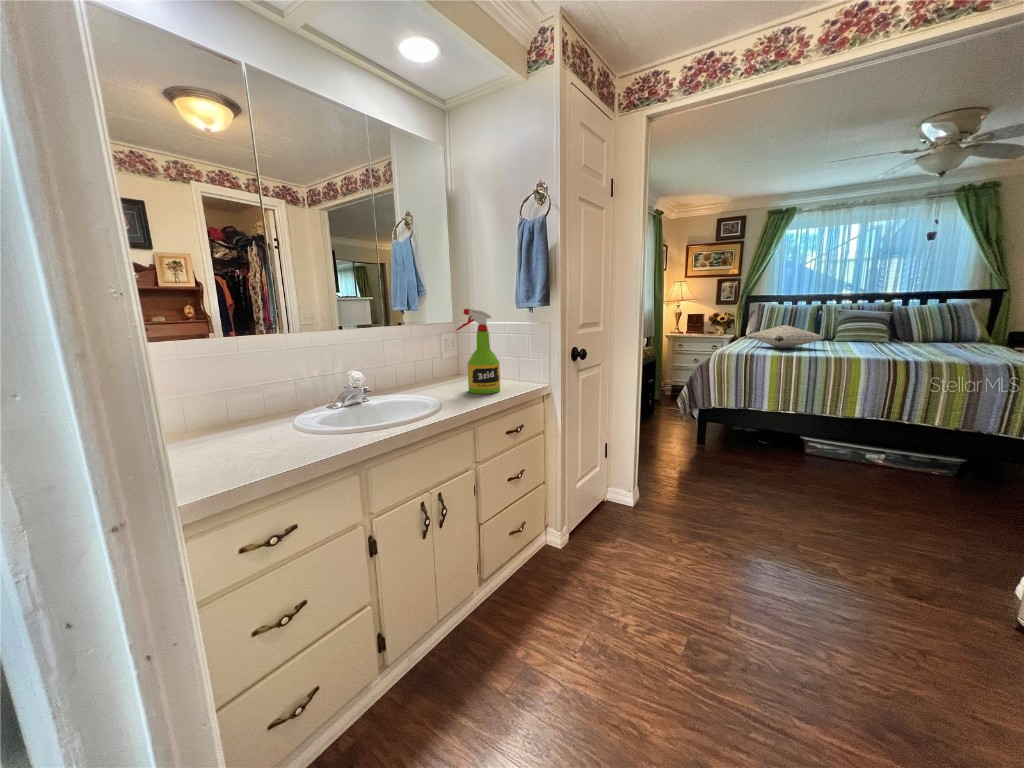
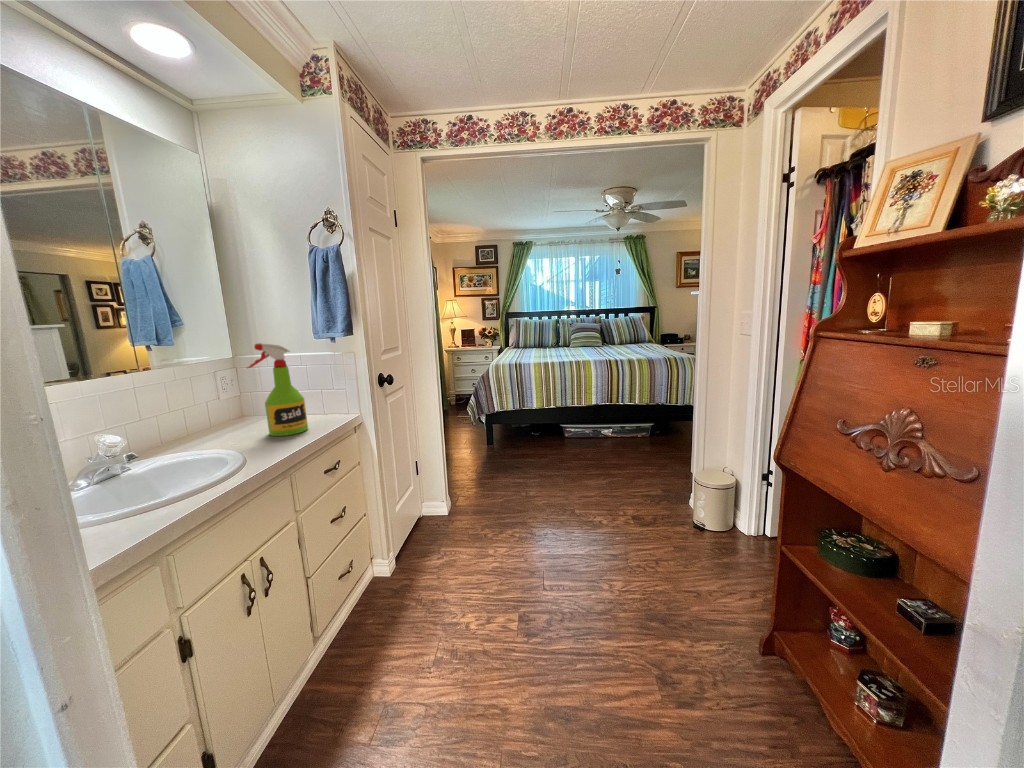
pillow: present [747,325,823,348] -> none [513,337,566,356]

